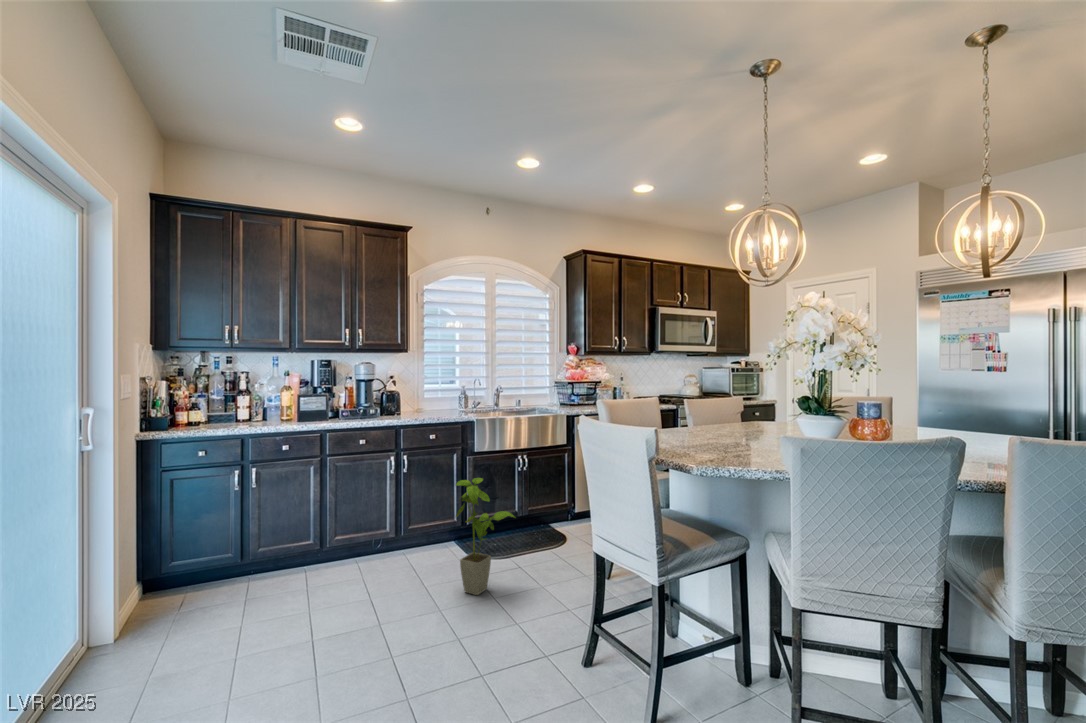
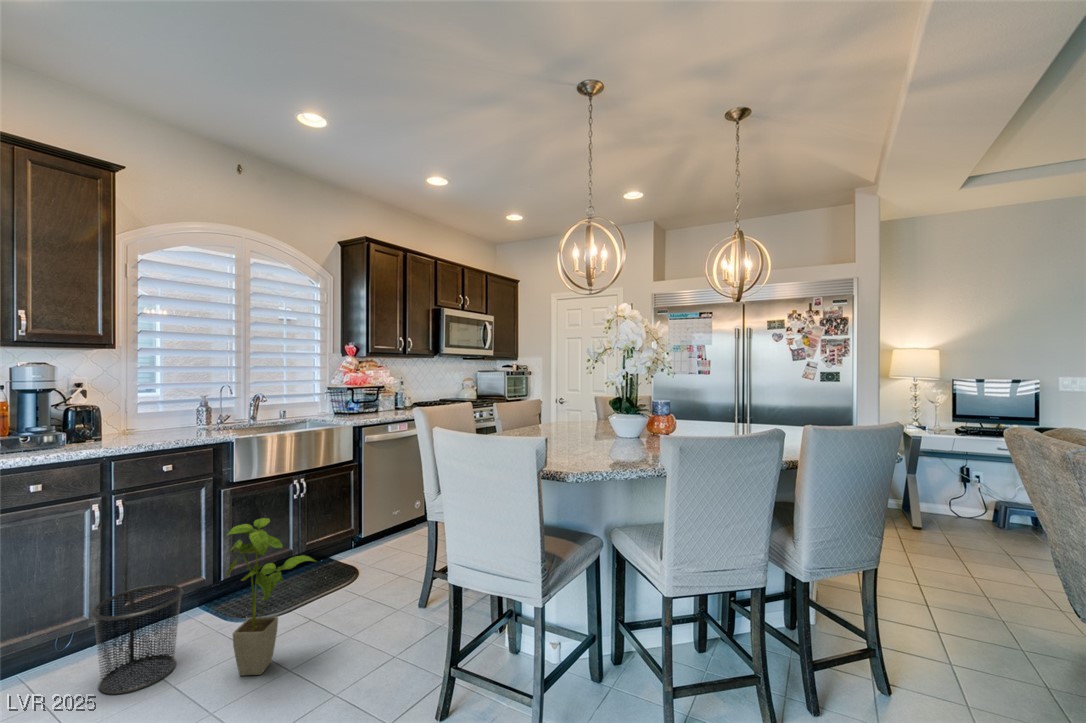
waste bin: none [386,517,436,584] -> present [92,584,183,694]

